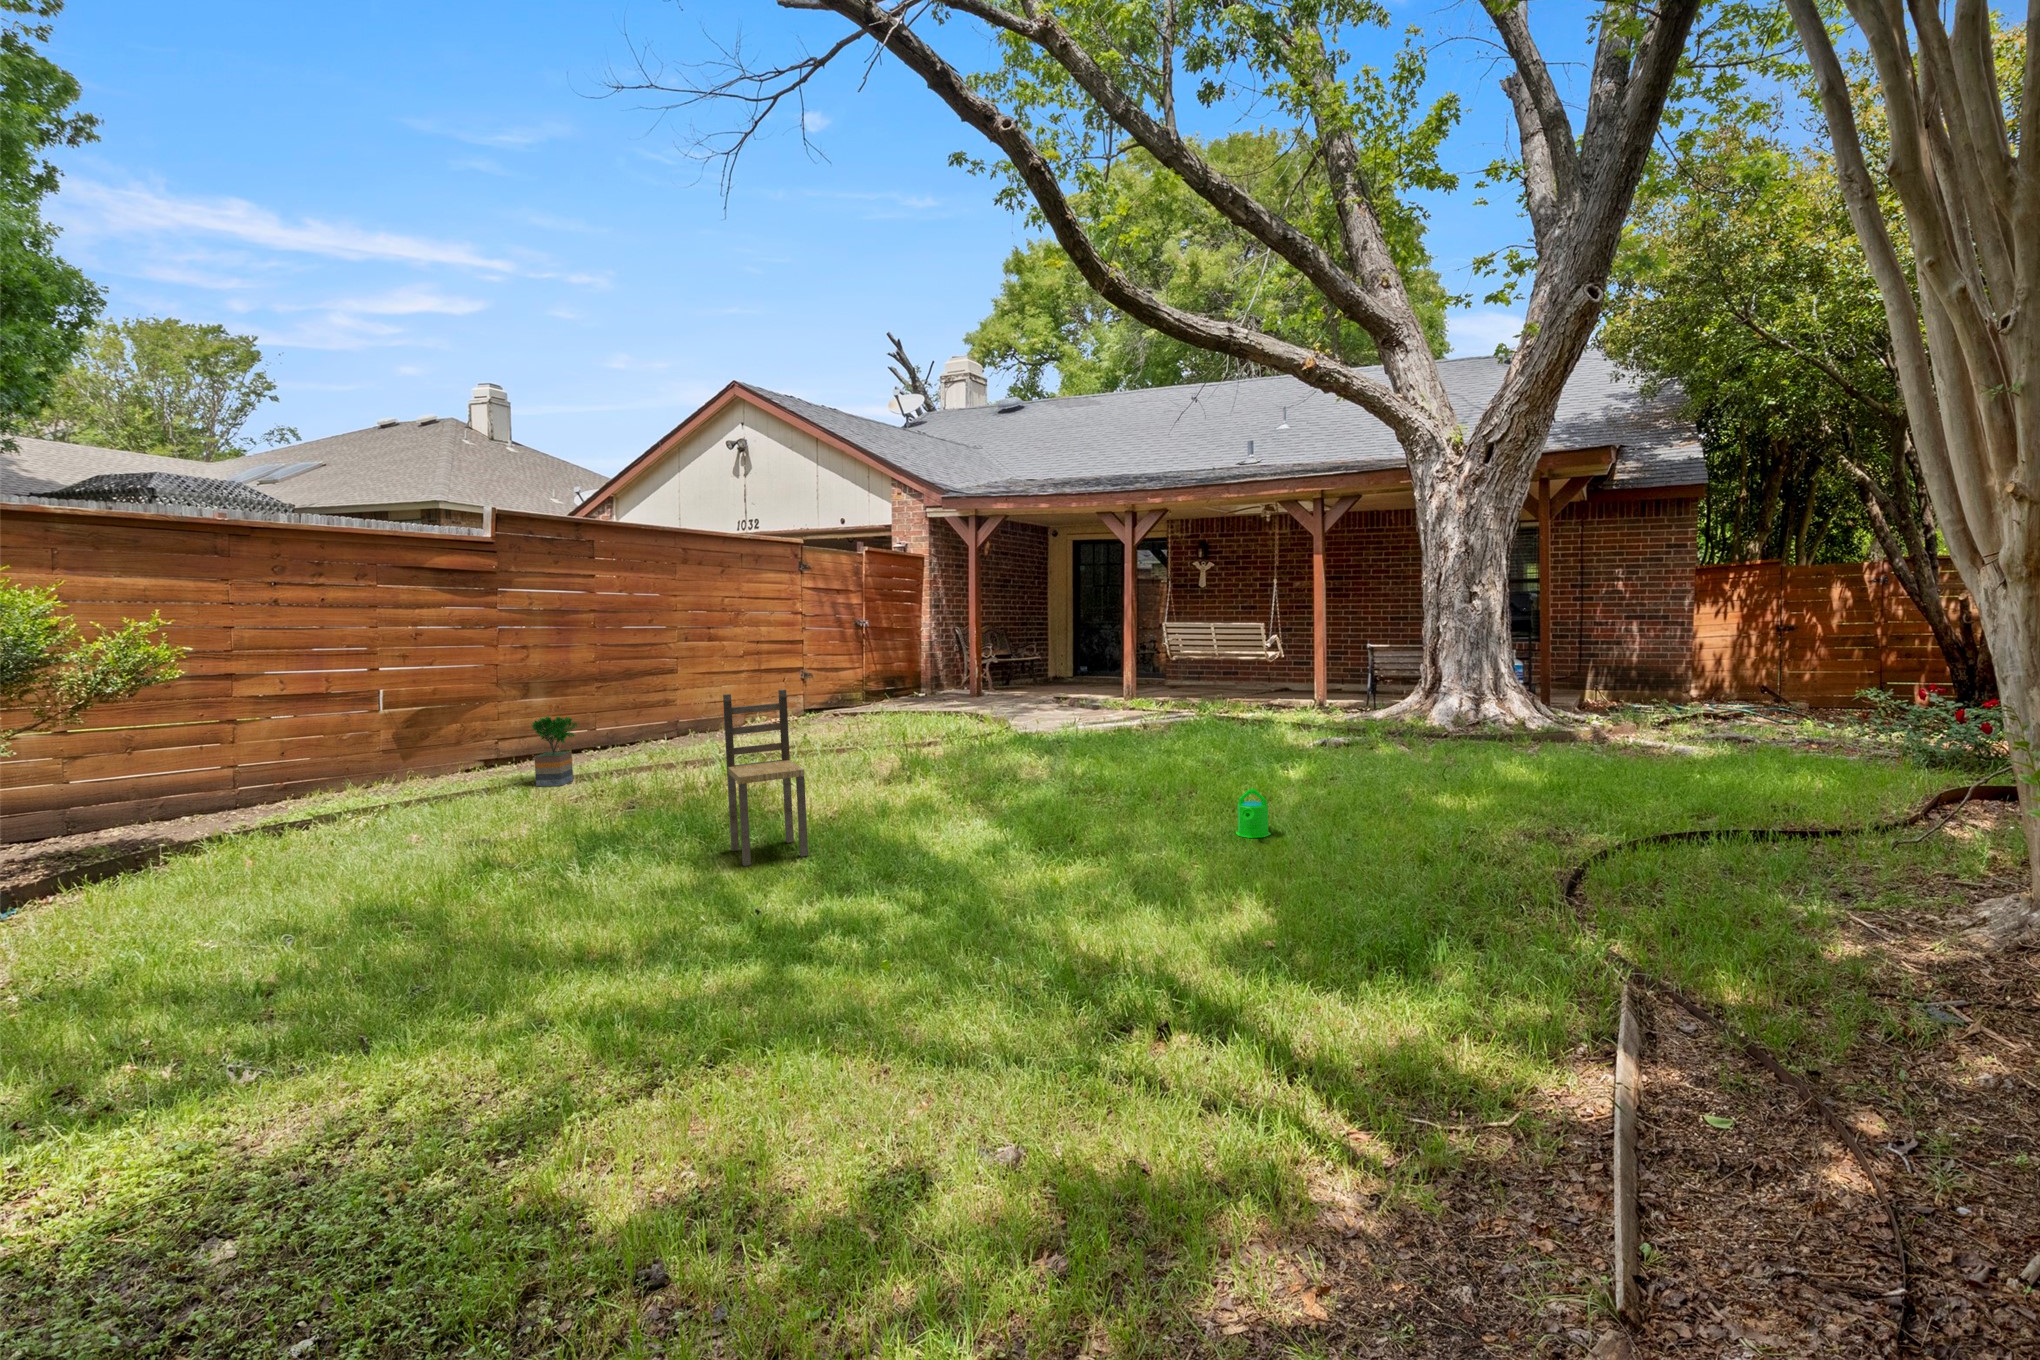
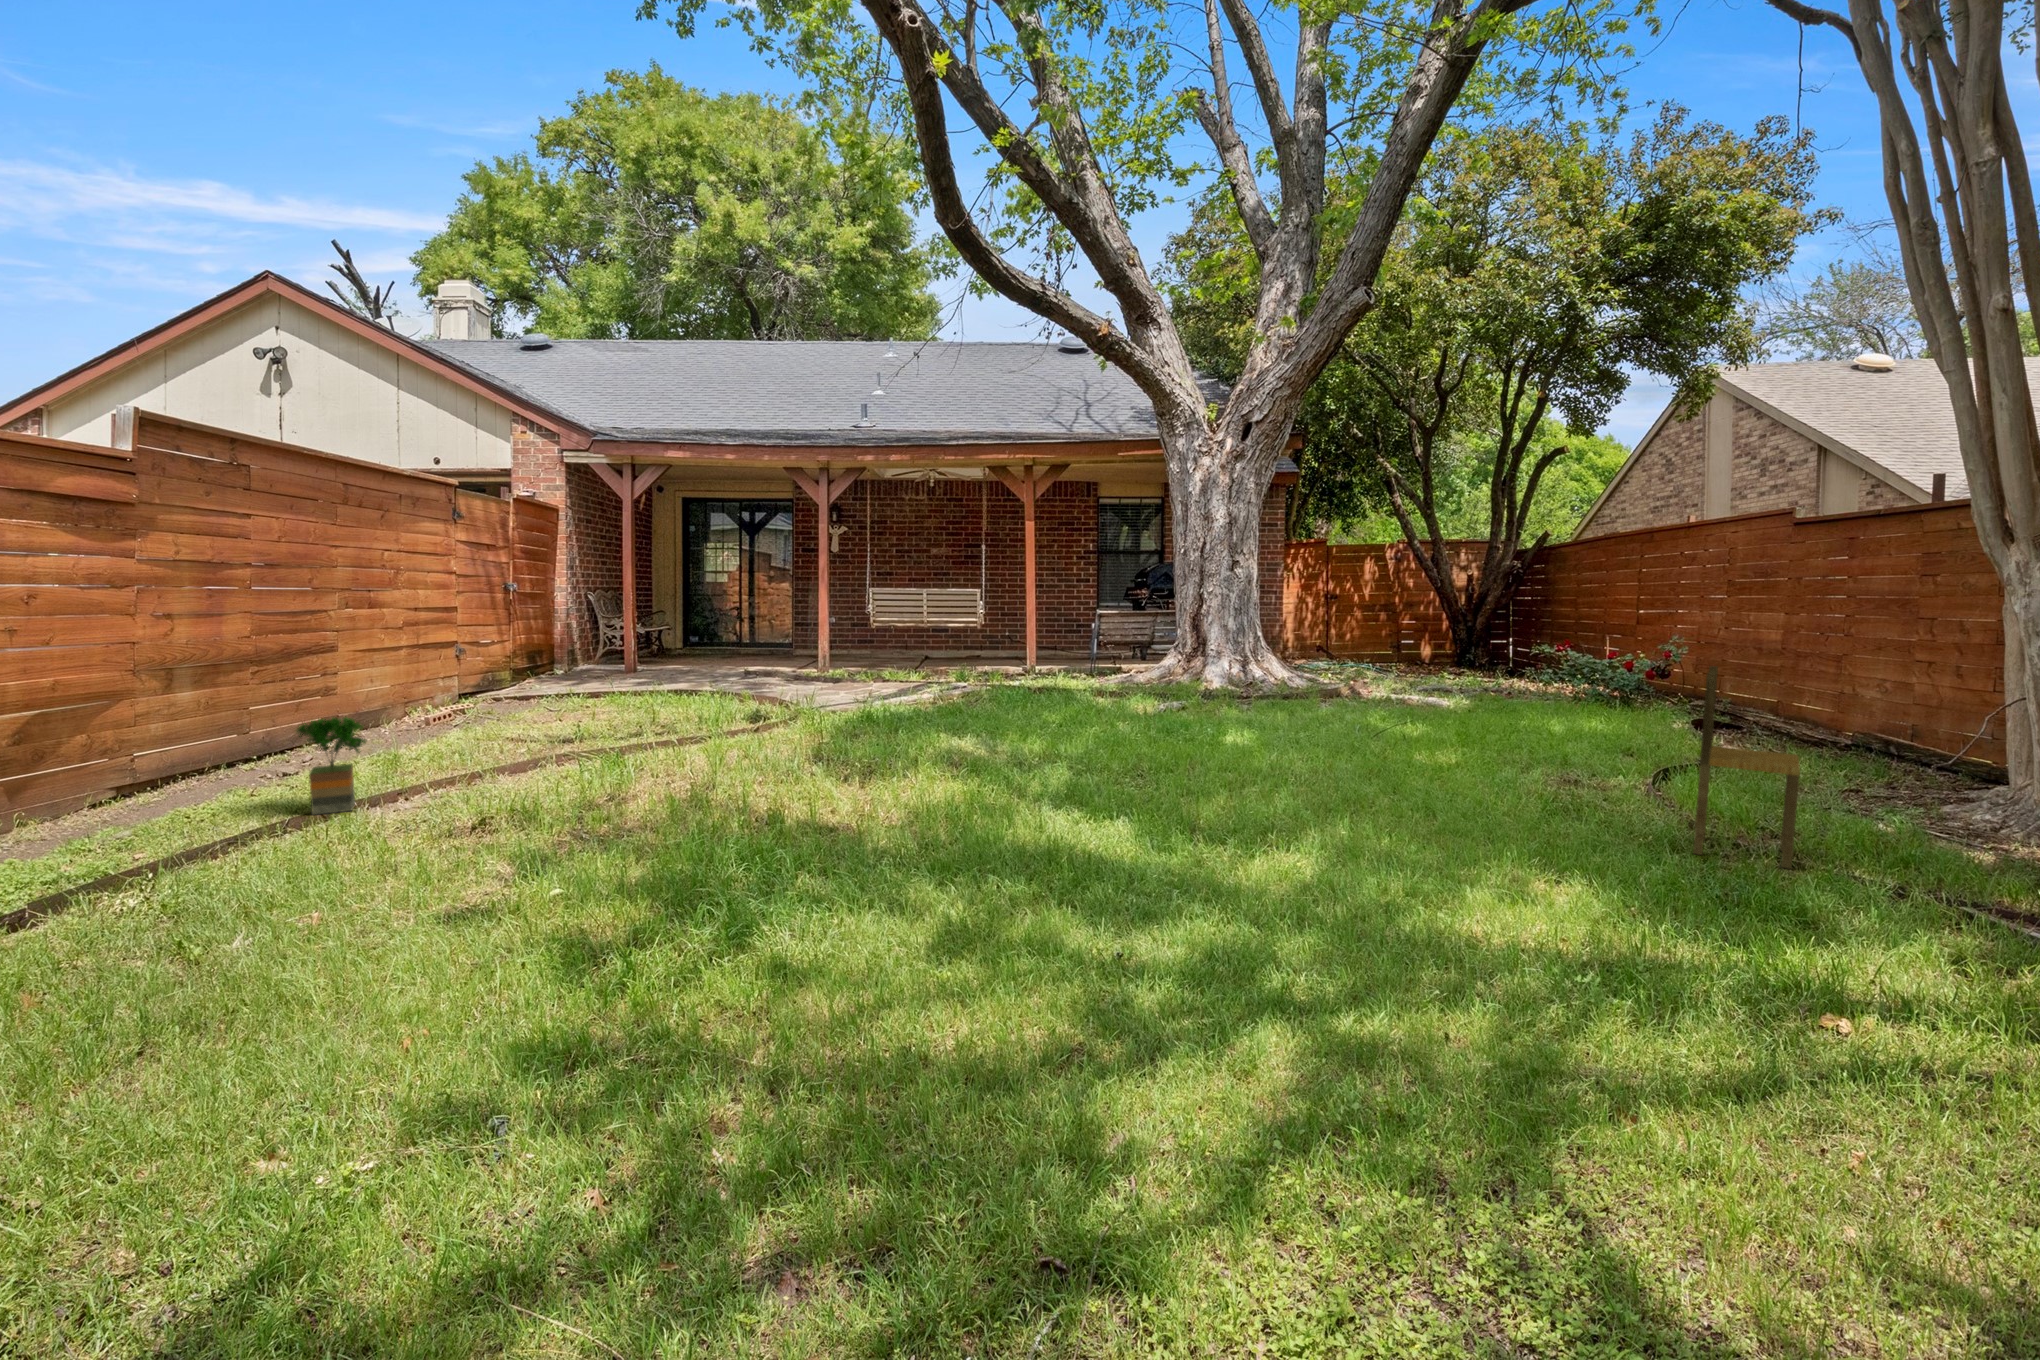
chair: present [723,689,808,866] -> present [1693,666,1800,869]
watering can: present [1235,789,1271,838] -> none [1266,754,1303,802]

